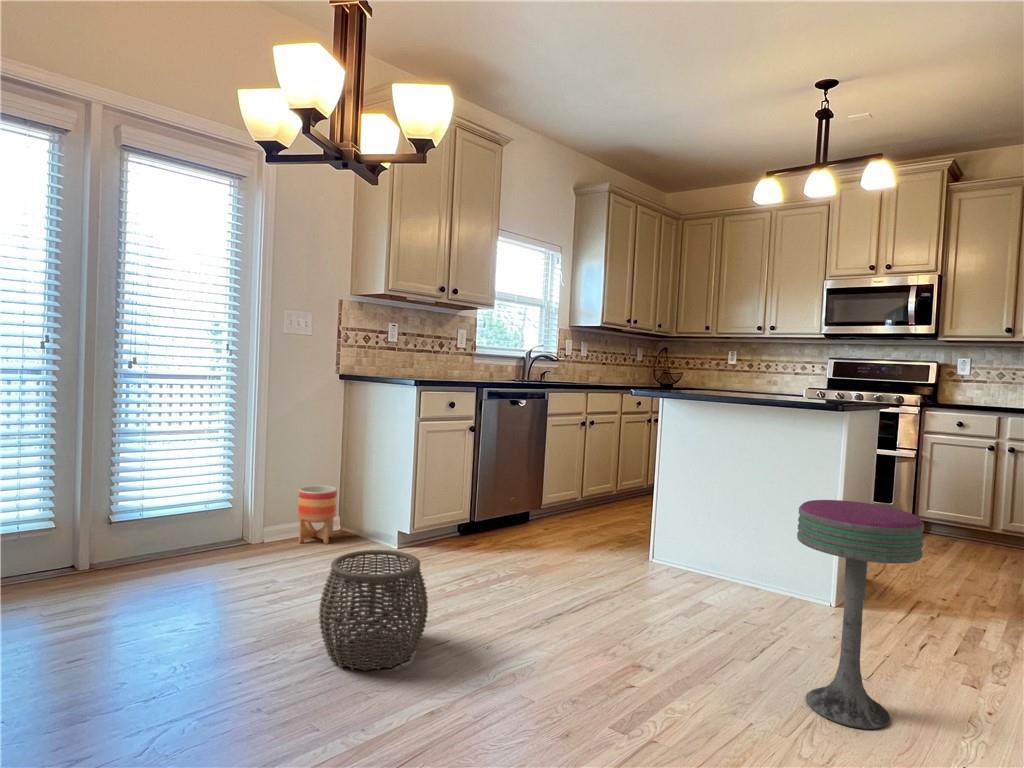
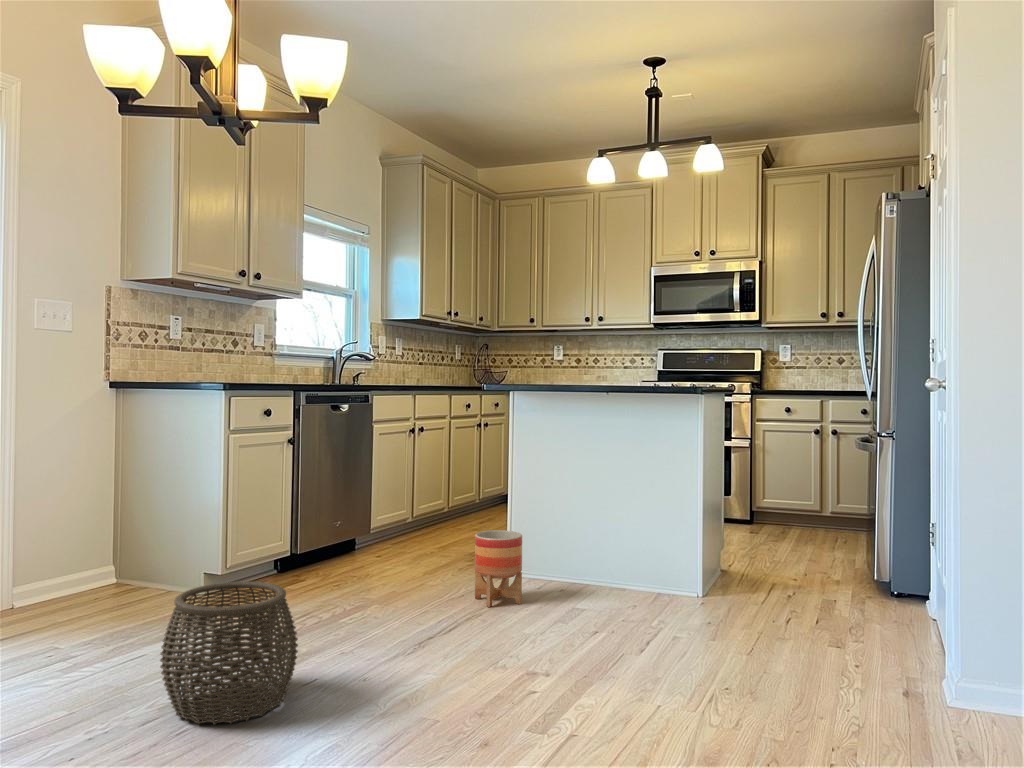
planter: present [298,486,337,544] -> present [475,530,522,607]
bar stool: present [797,500,924,729] -> none [686,477,798,693]

